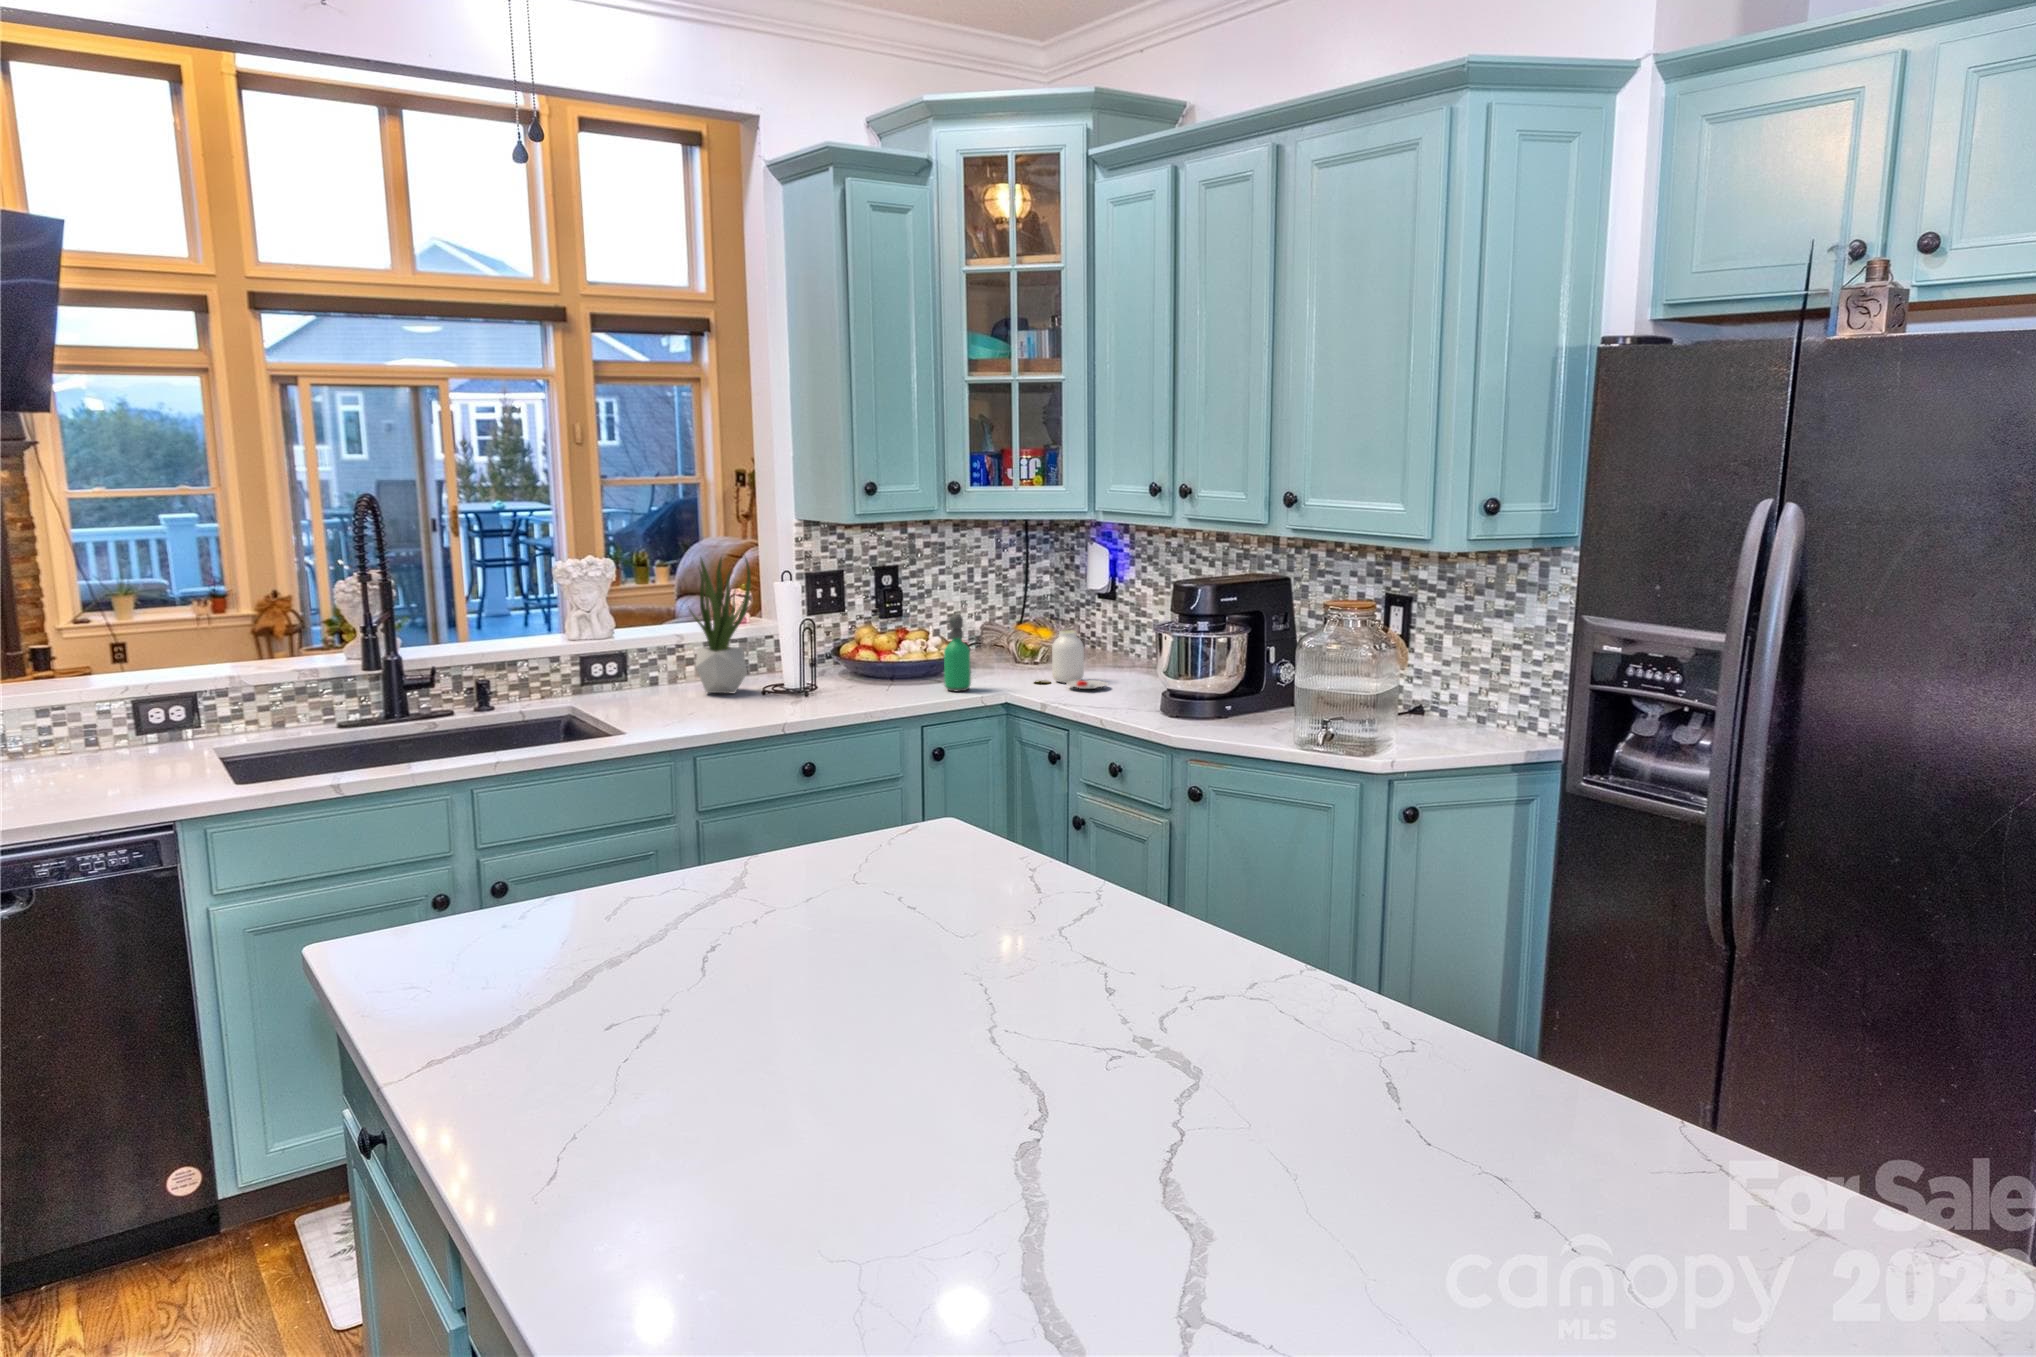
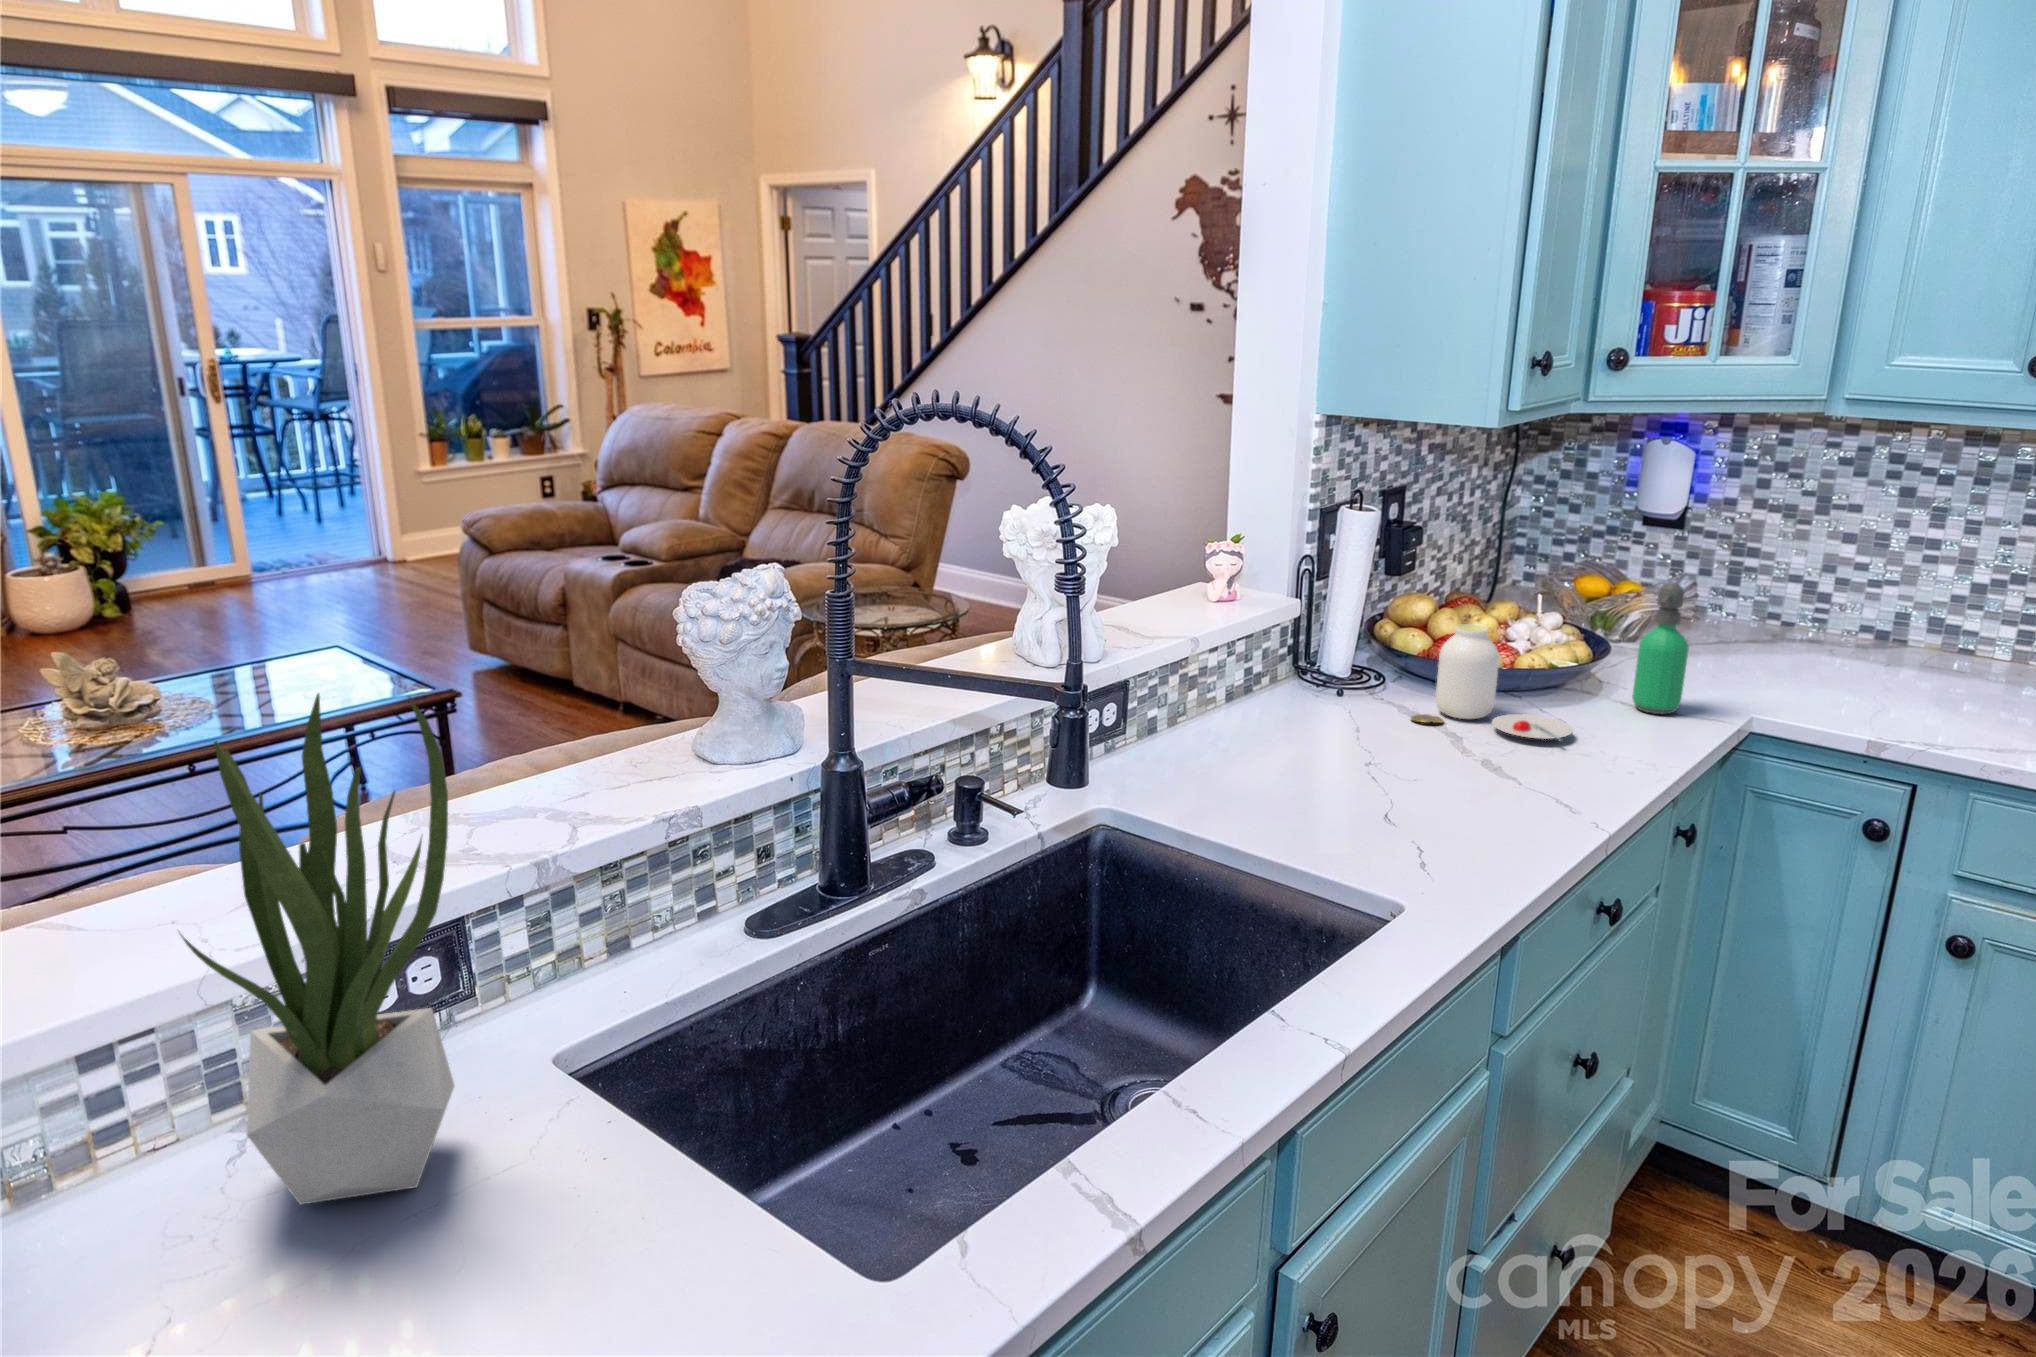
potted plant: present [688,559,751,694] -> present [181,694,454,1204]
jar: present [1038,631,1108,689] -> present [1411,624,1573,741]

